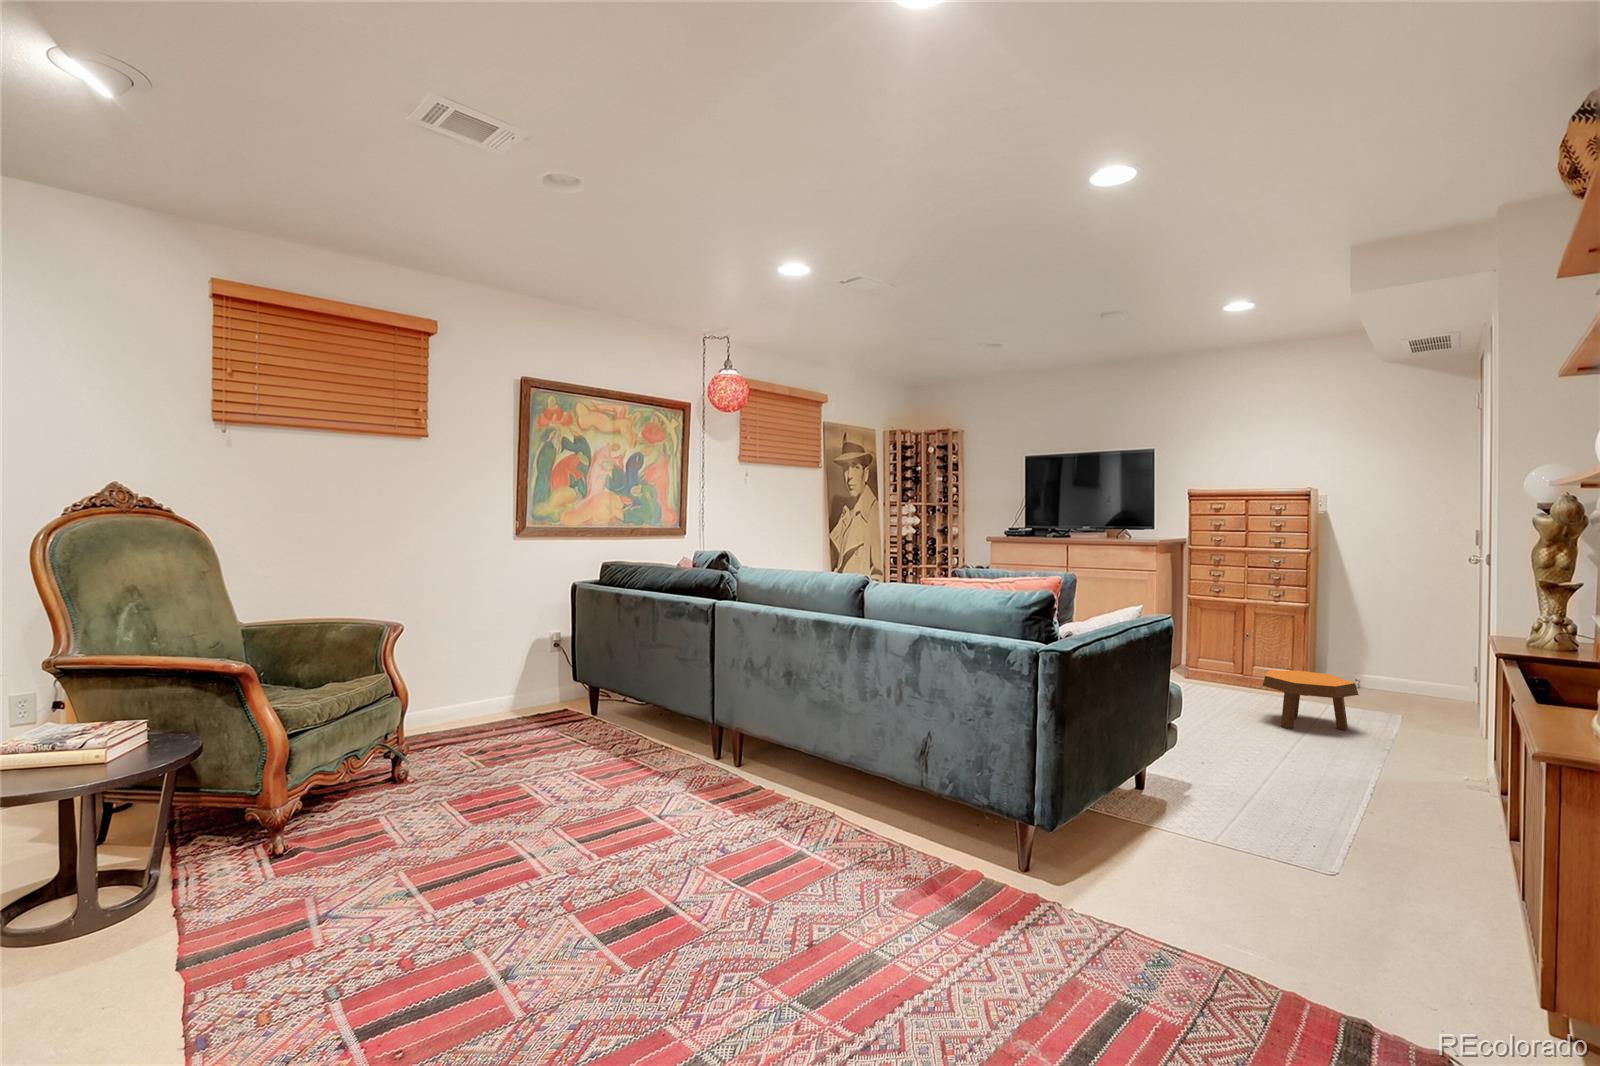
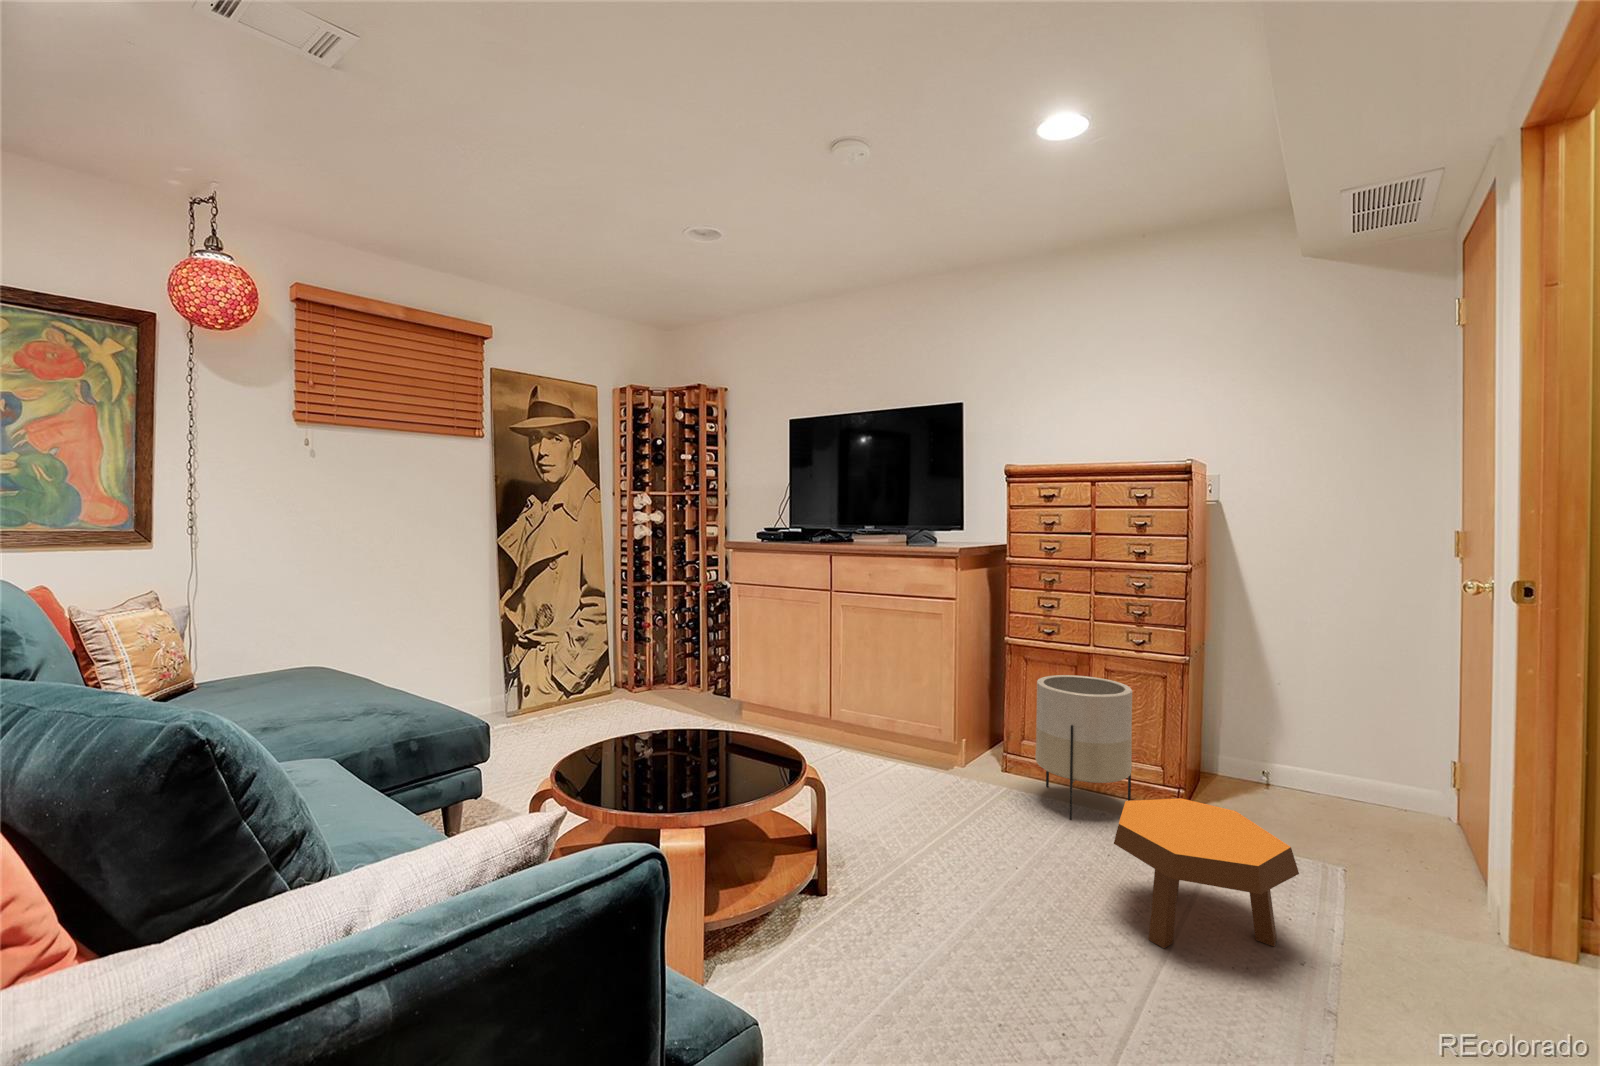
planter: none [1211,617,1272,696] -> present [1035,675,1132,820]

